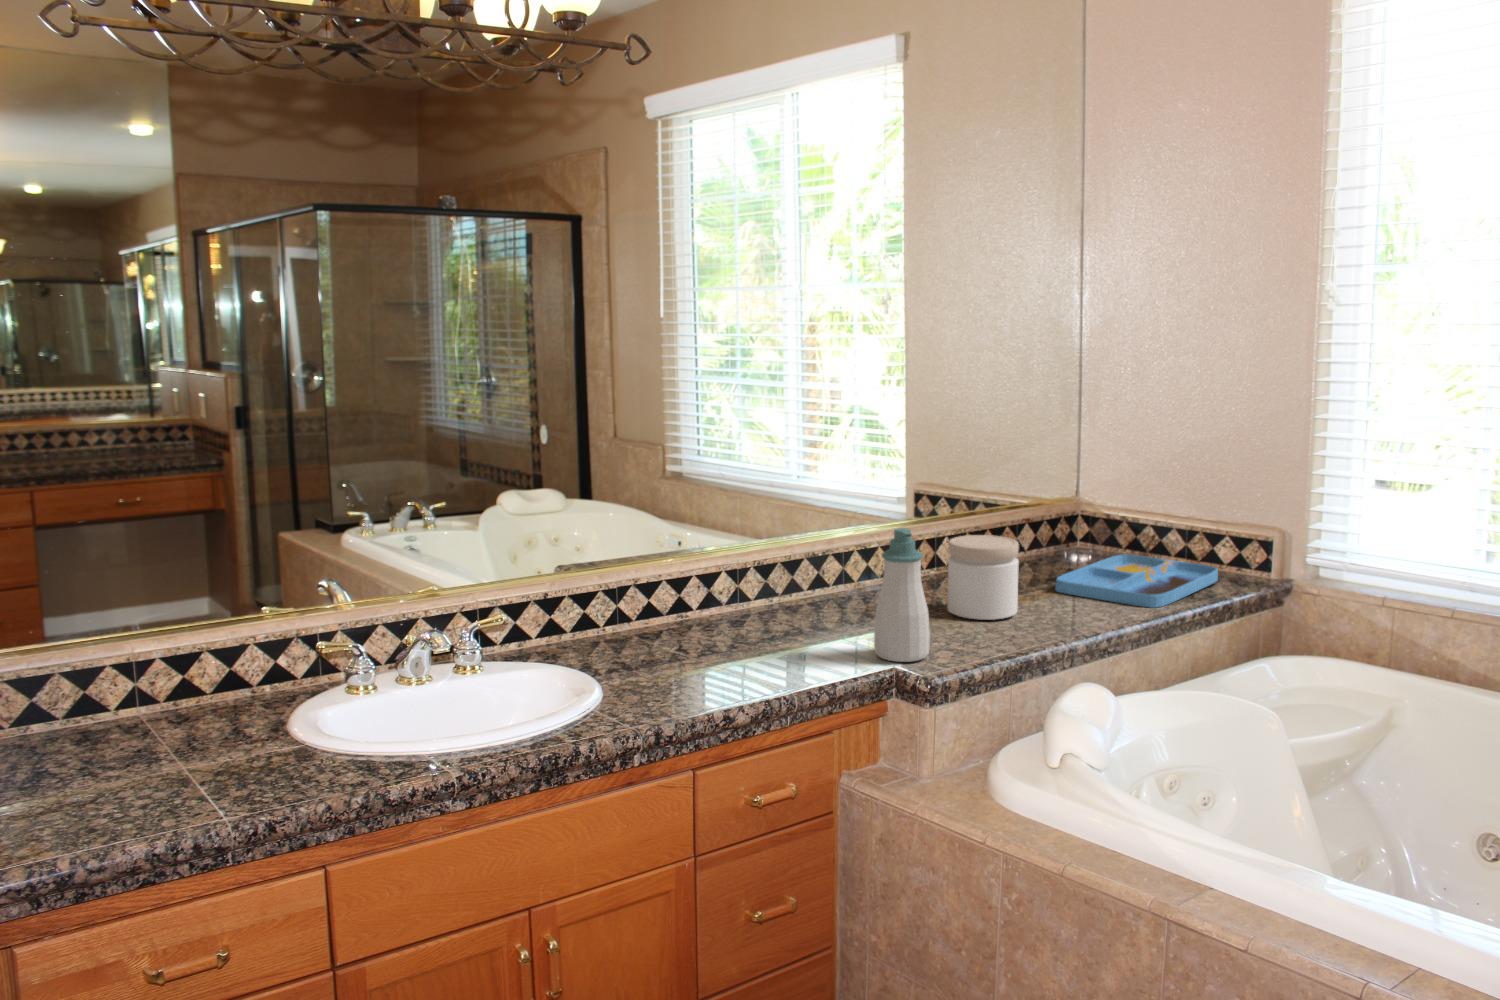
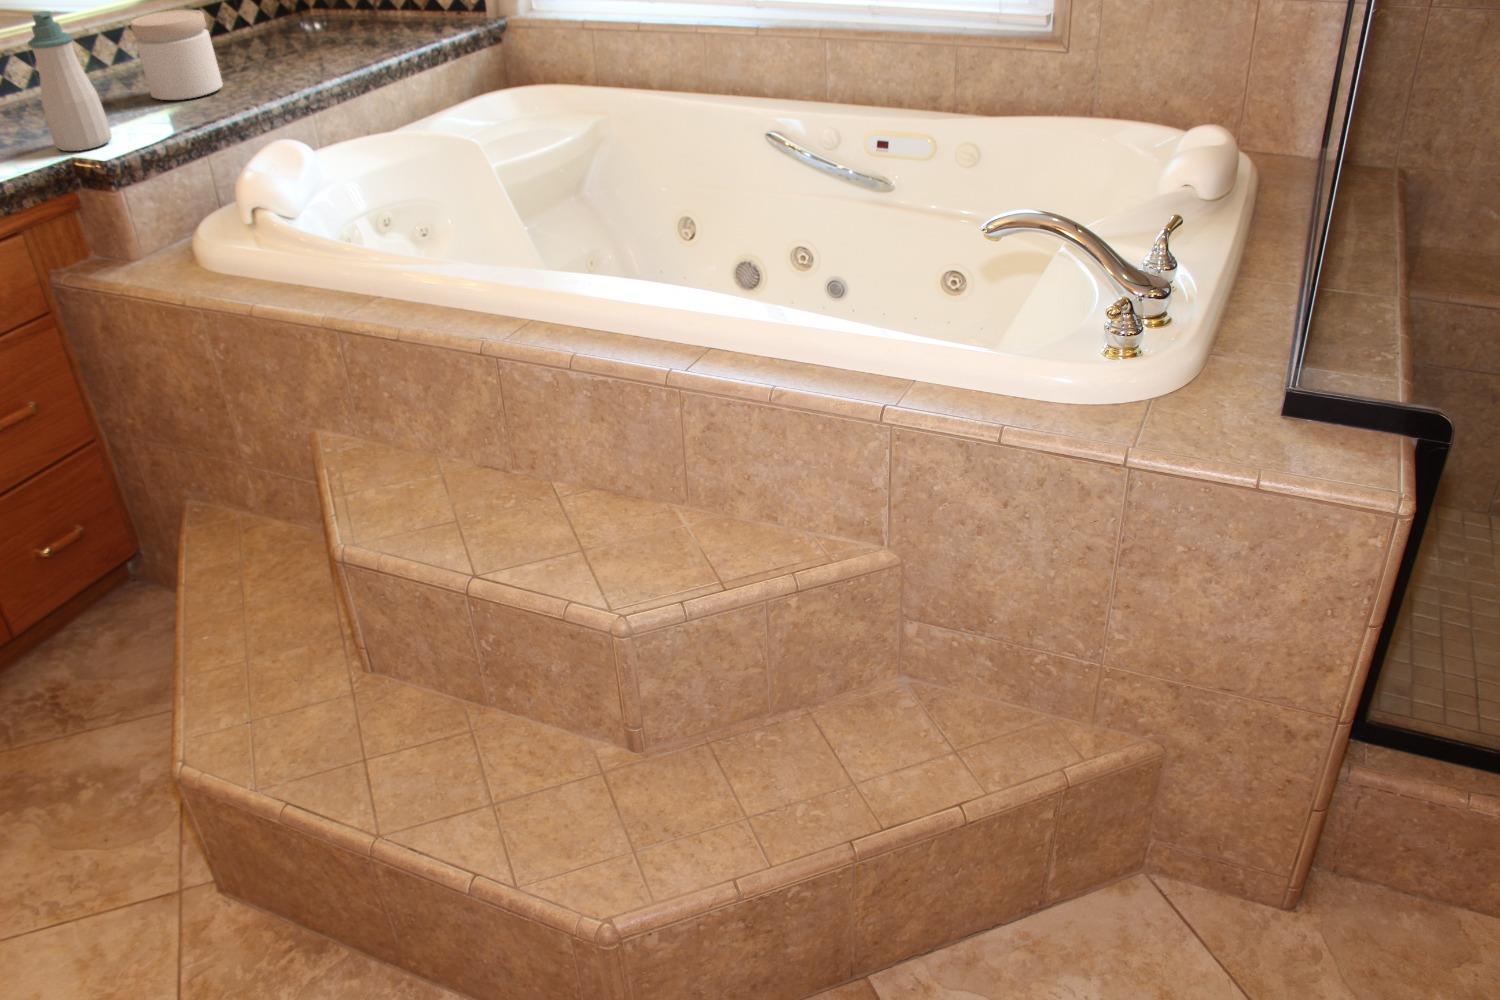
tray: present [1055,555,1218,608] -> none [271,13,436,63]

